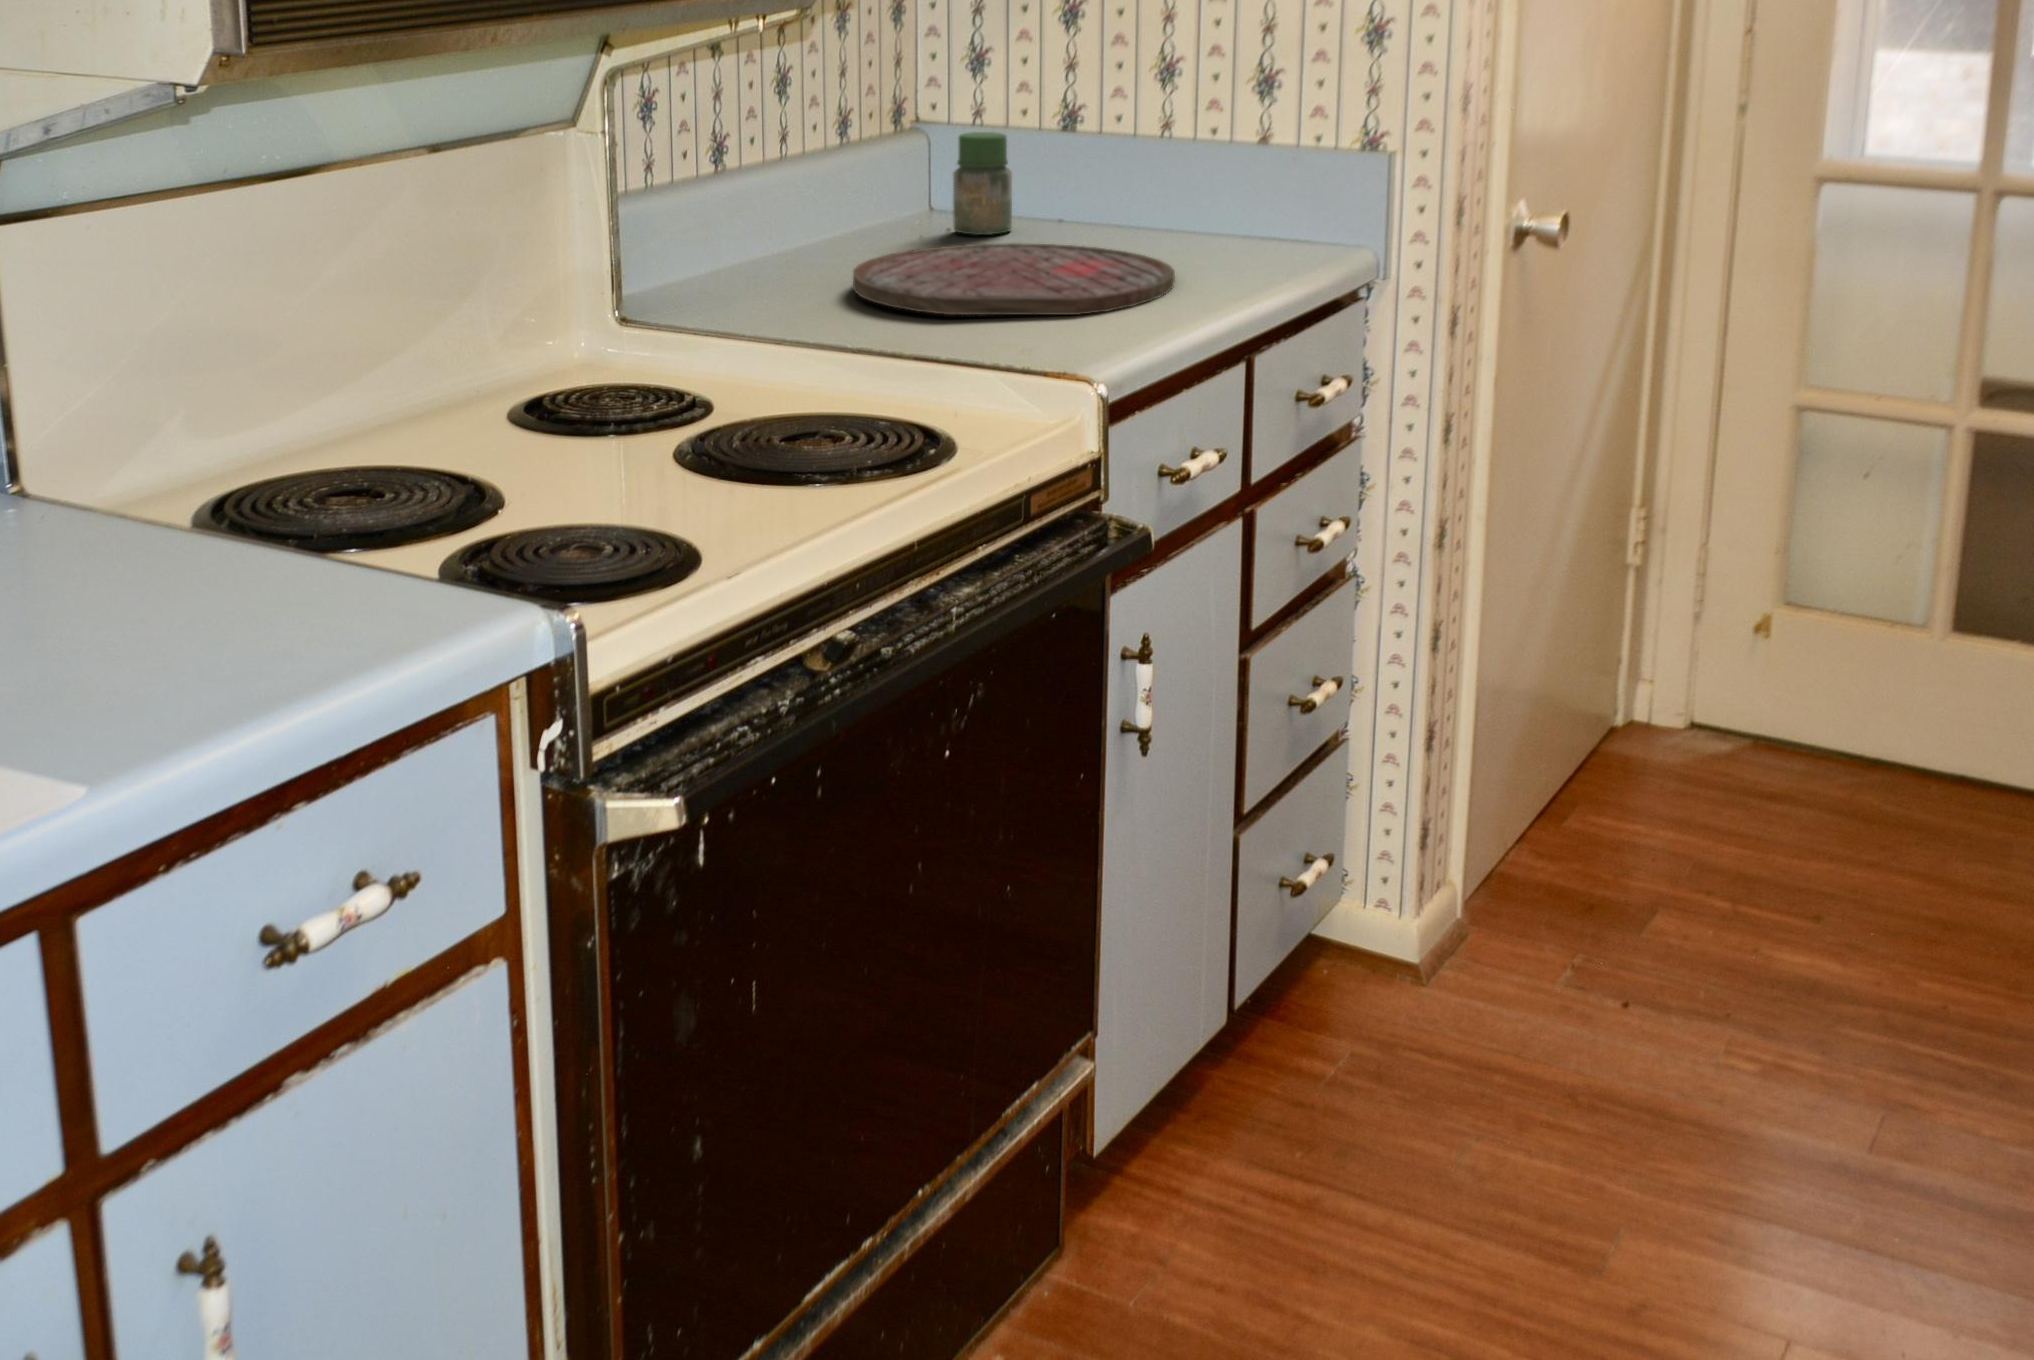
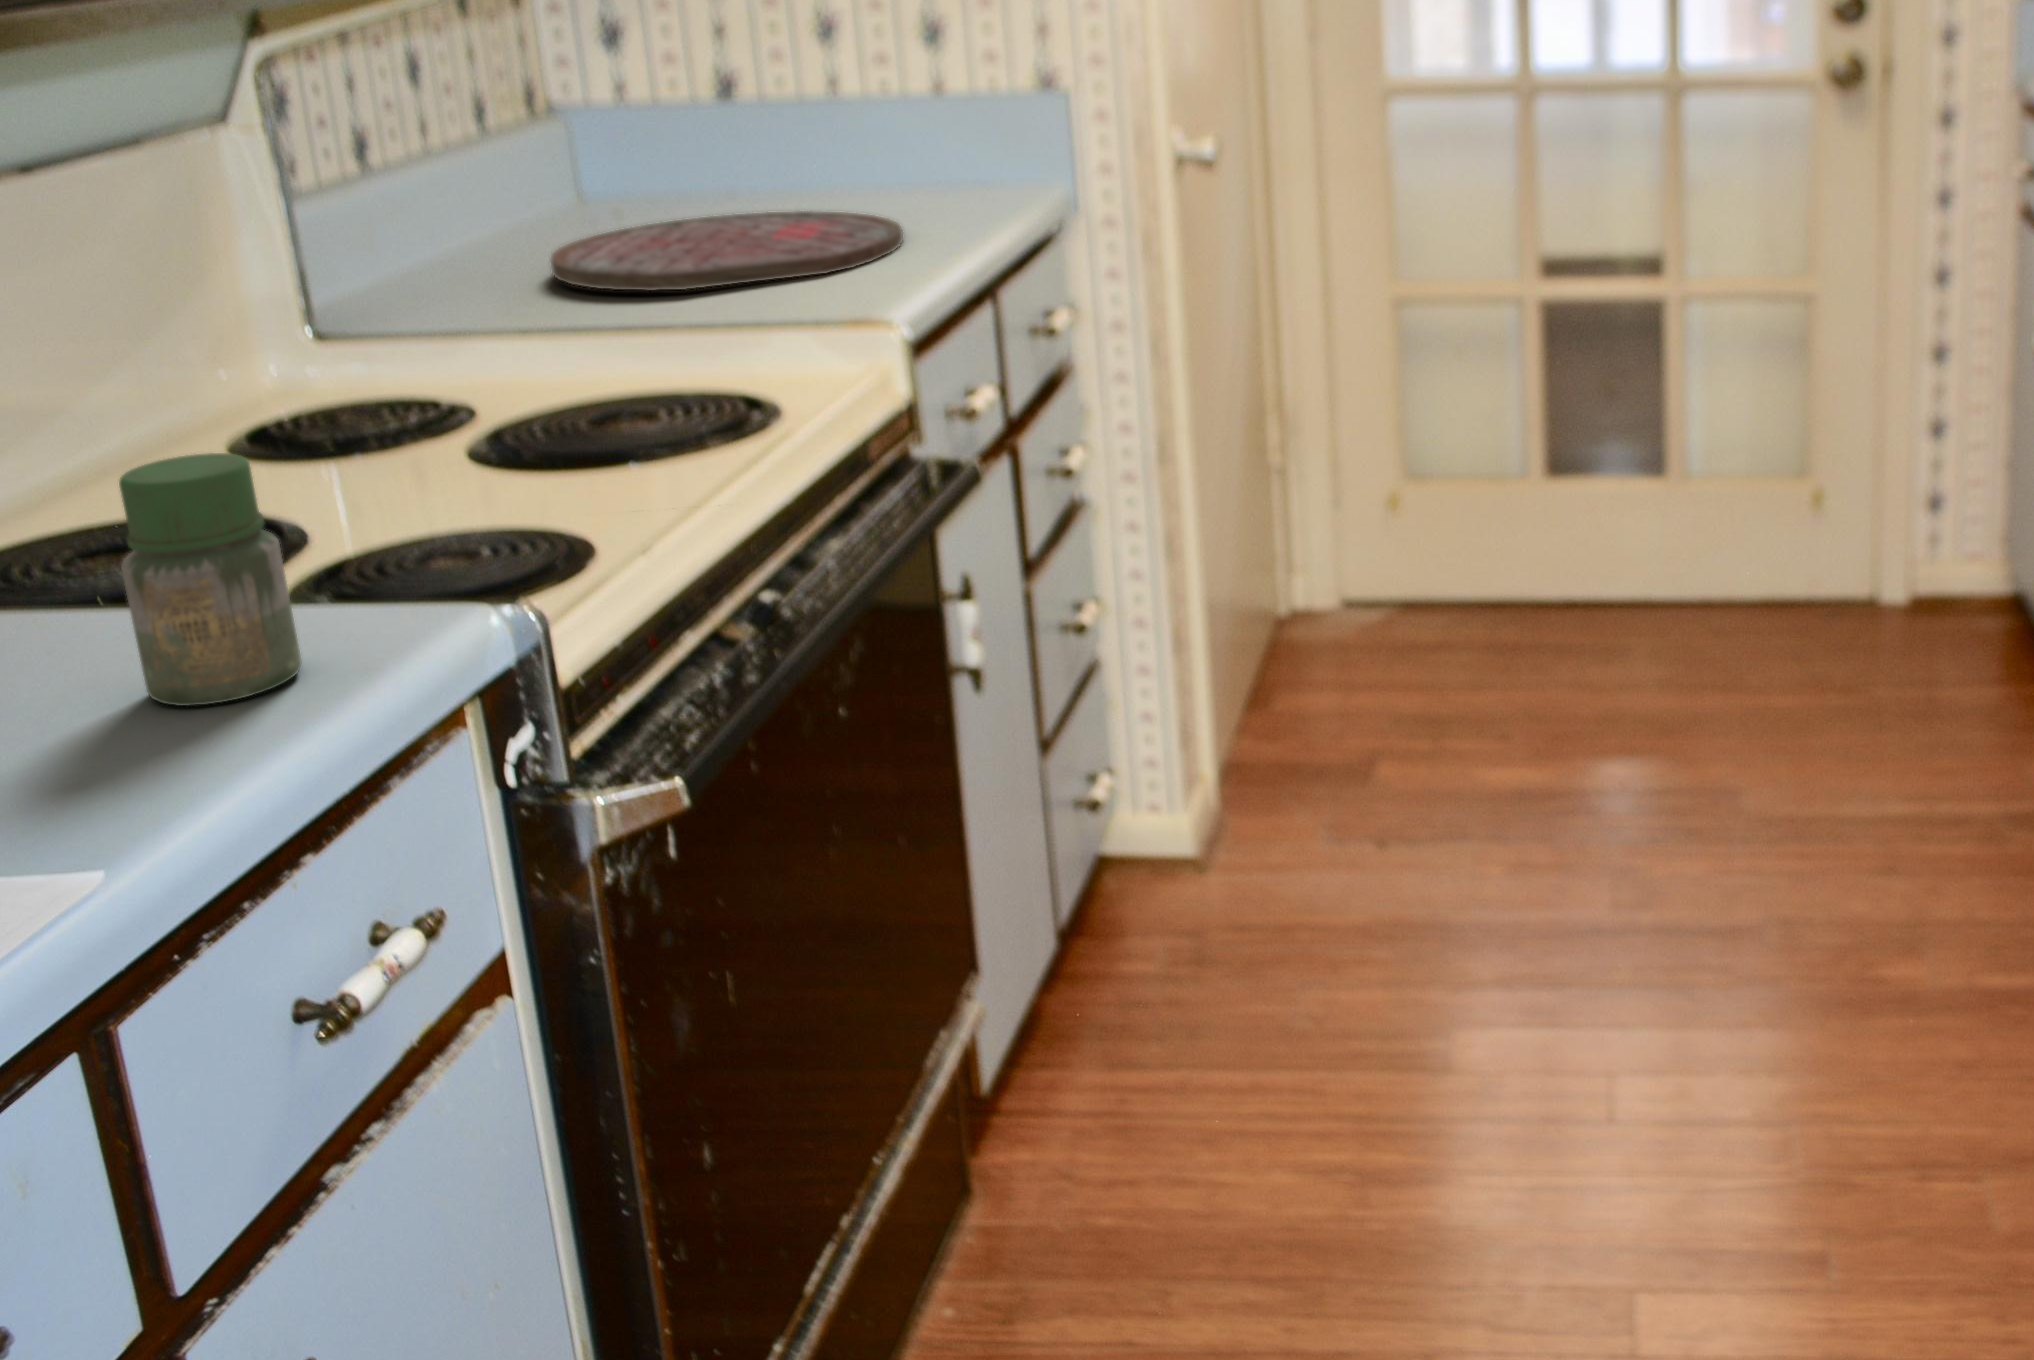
jar: present [953,132,1012,235] -> present [119,453,301,706]

